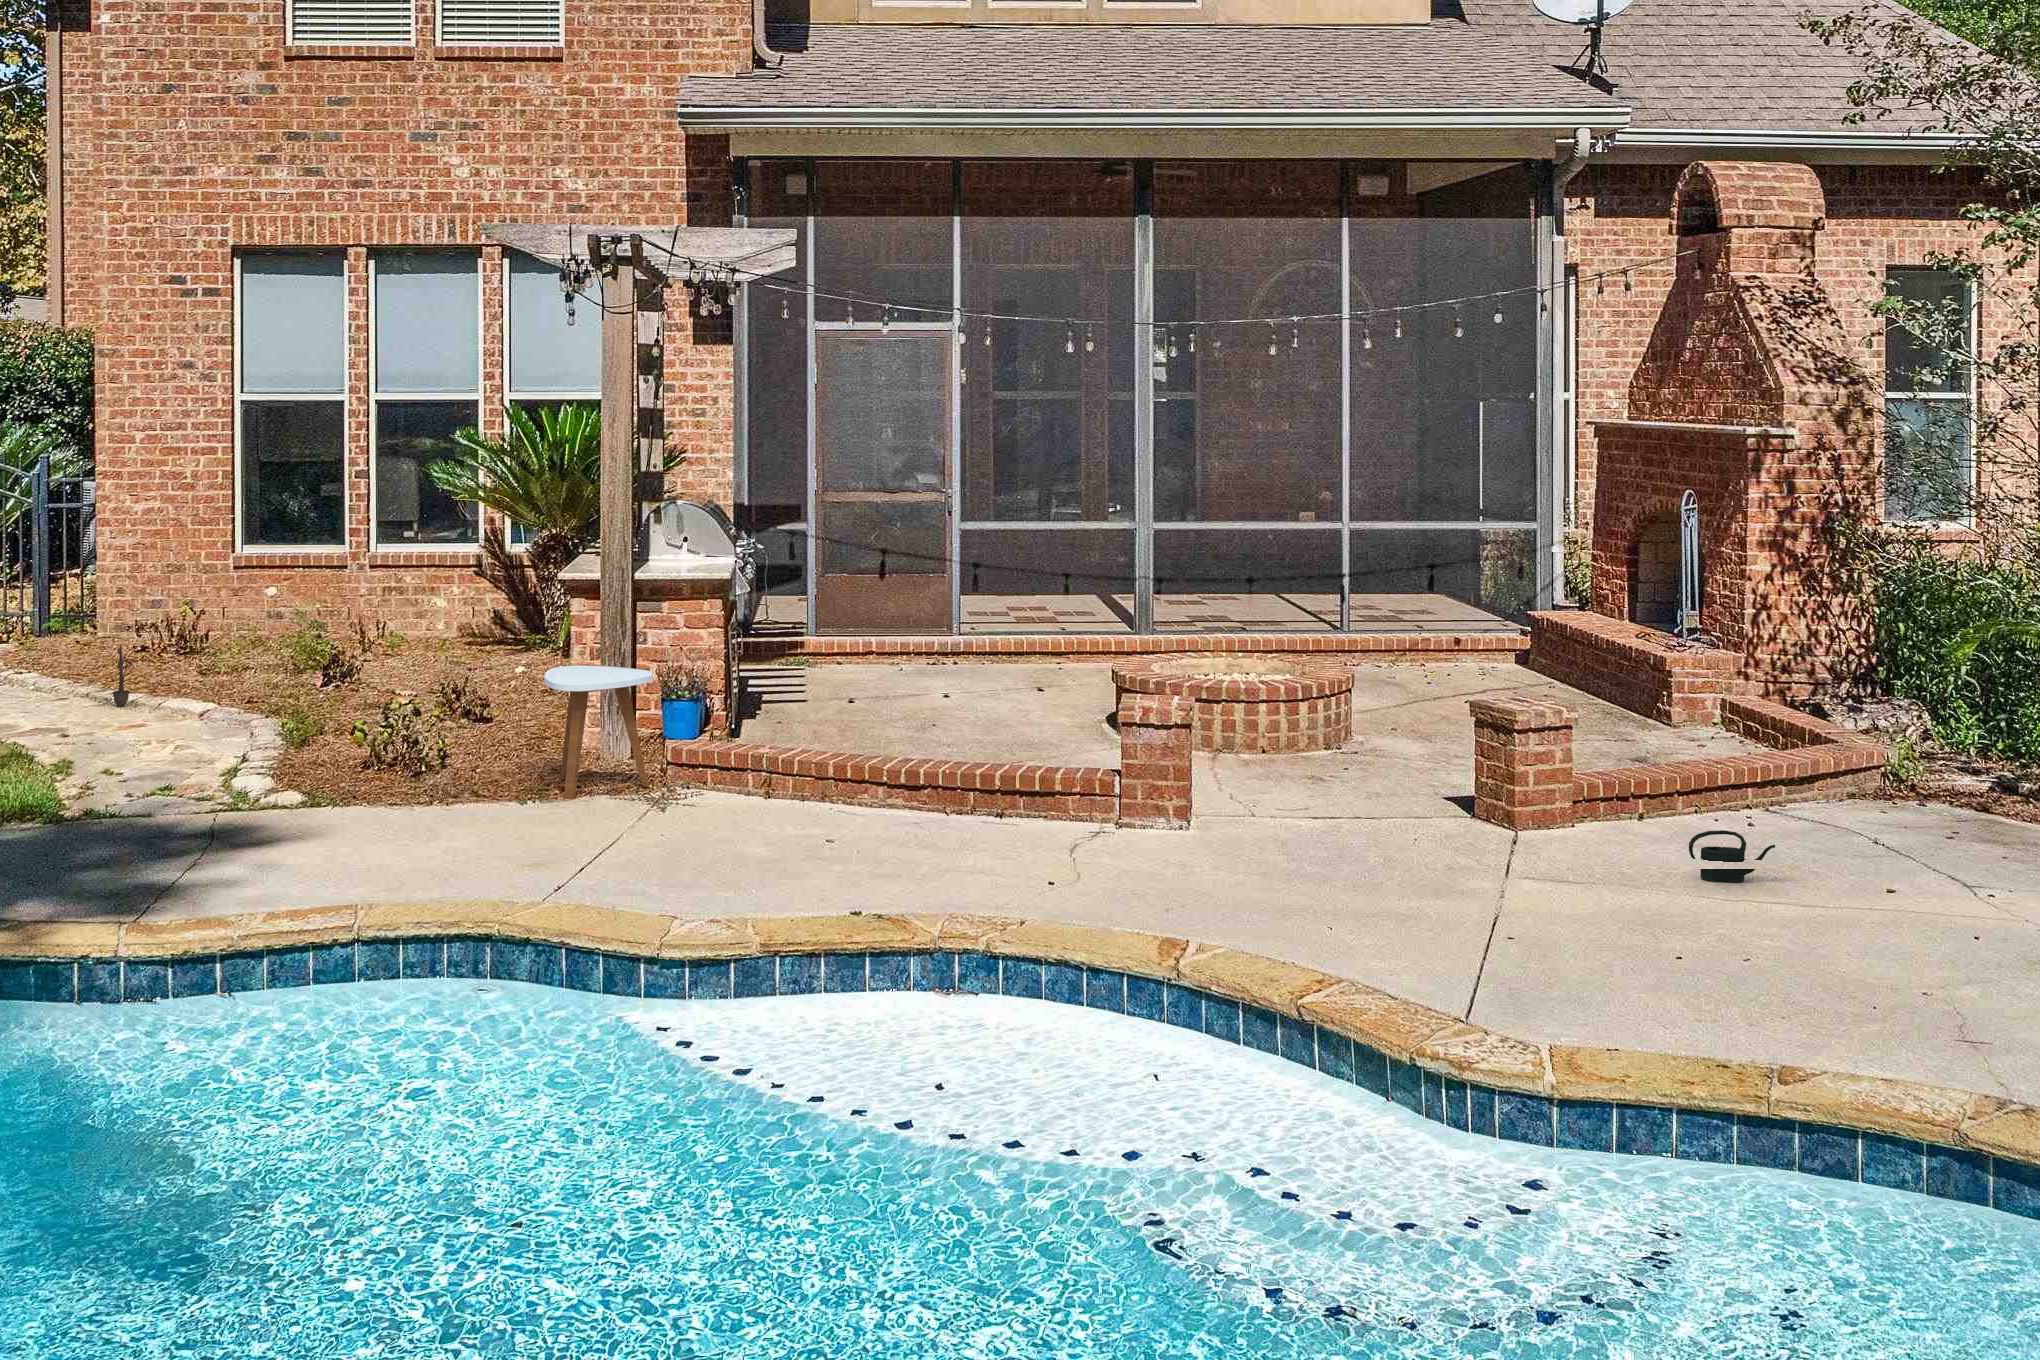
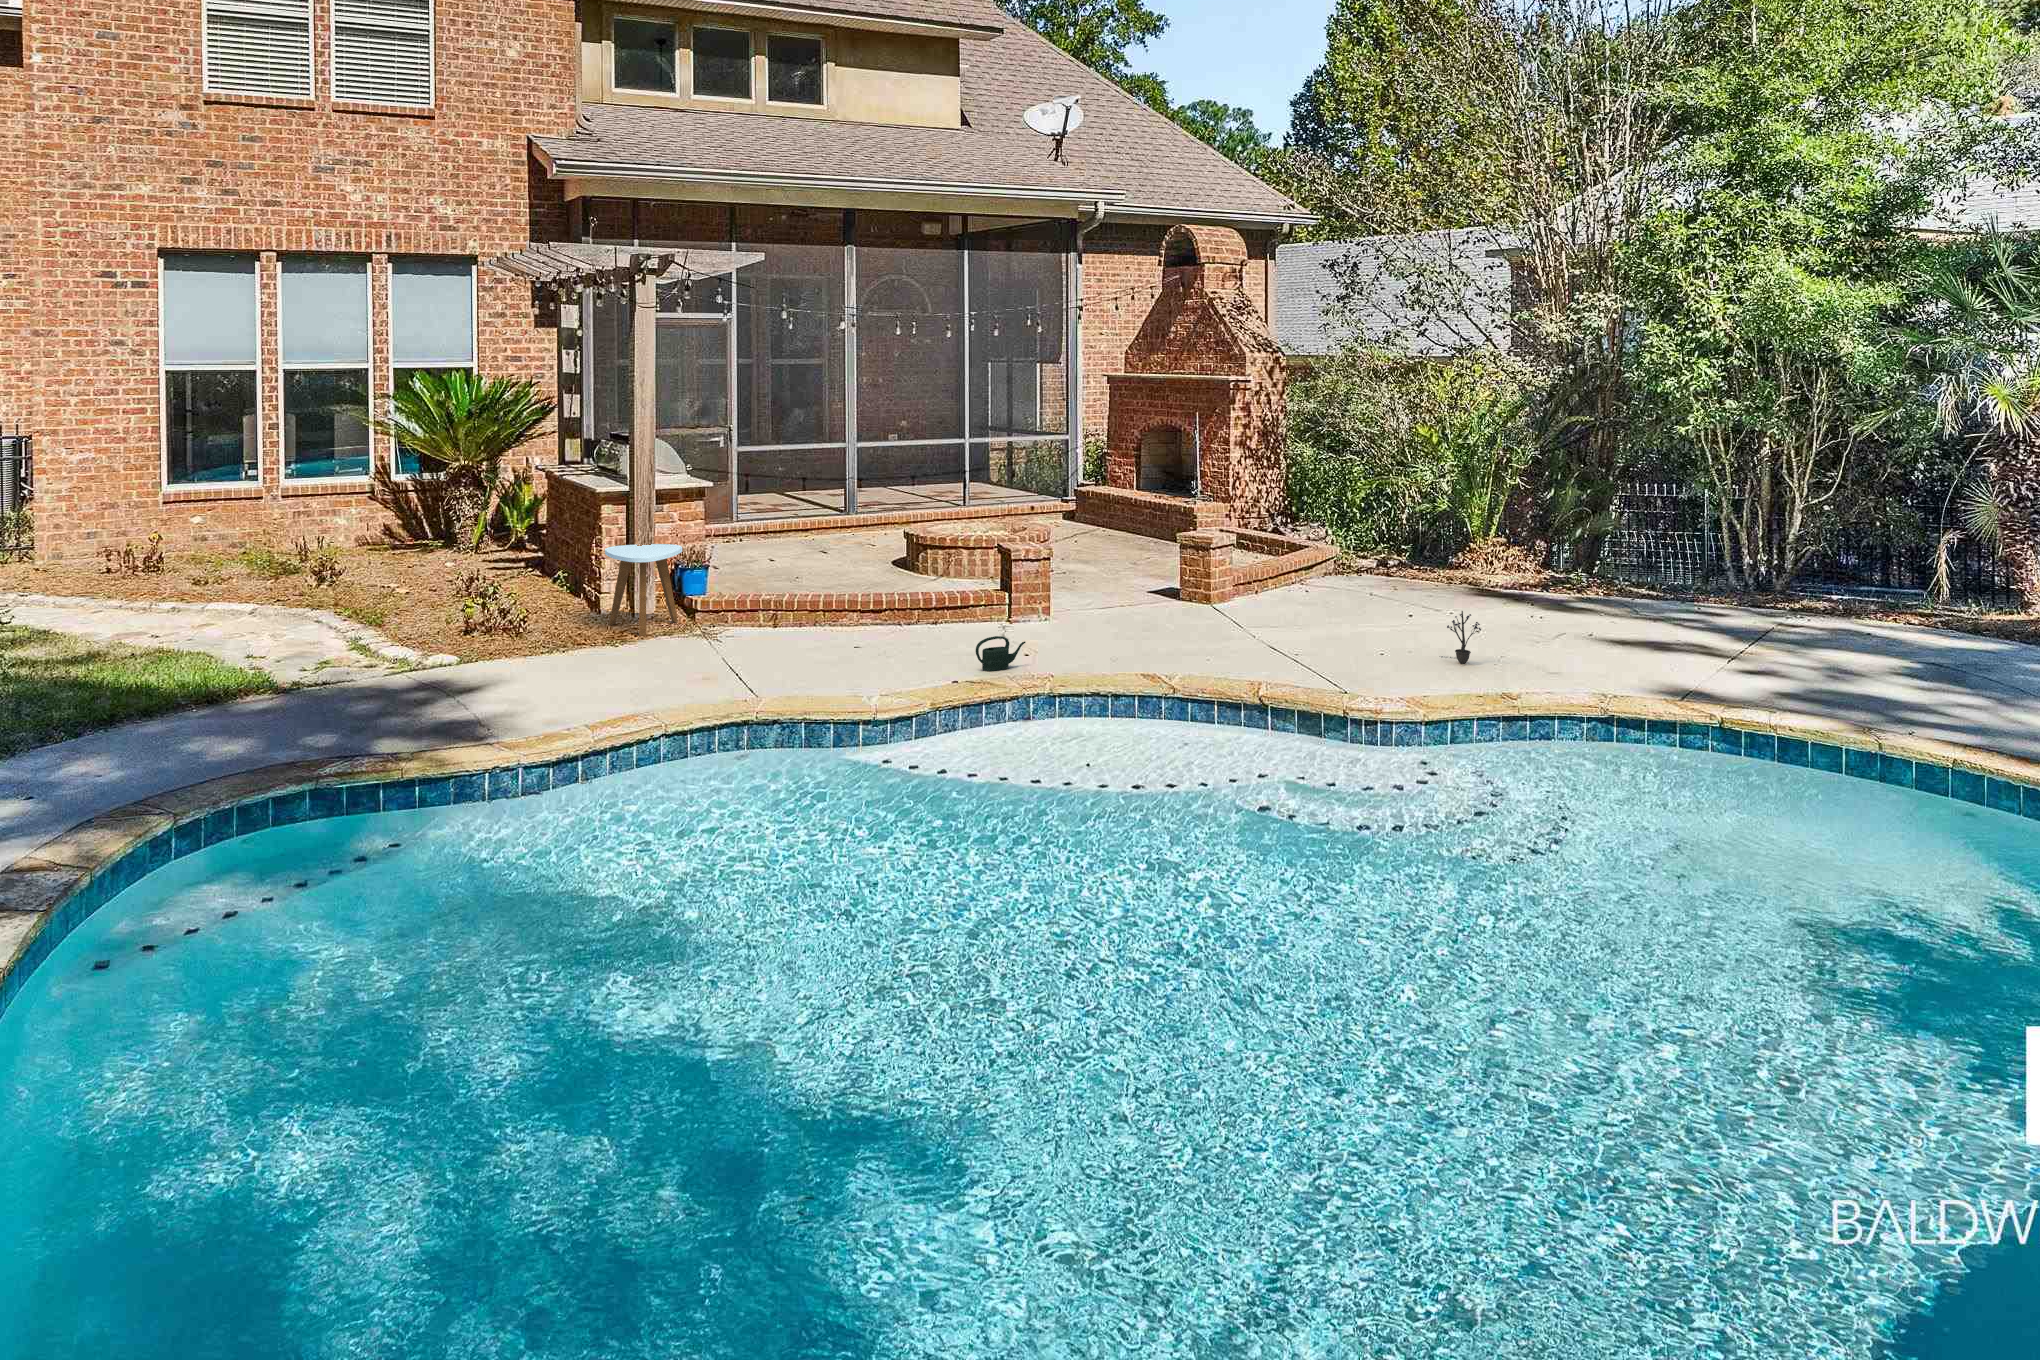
decorative plant: present [112,645,132,707] -> present [1441,611,1481,664]
watering can: present [1689,830,1775,882] -> present [976,636,1026,671]

